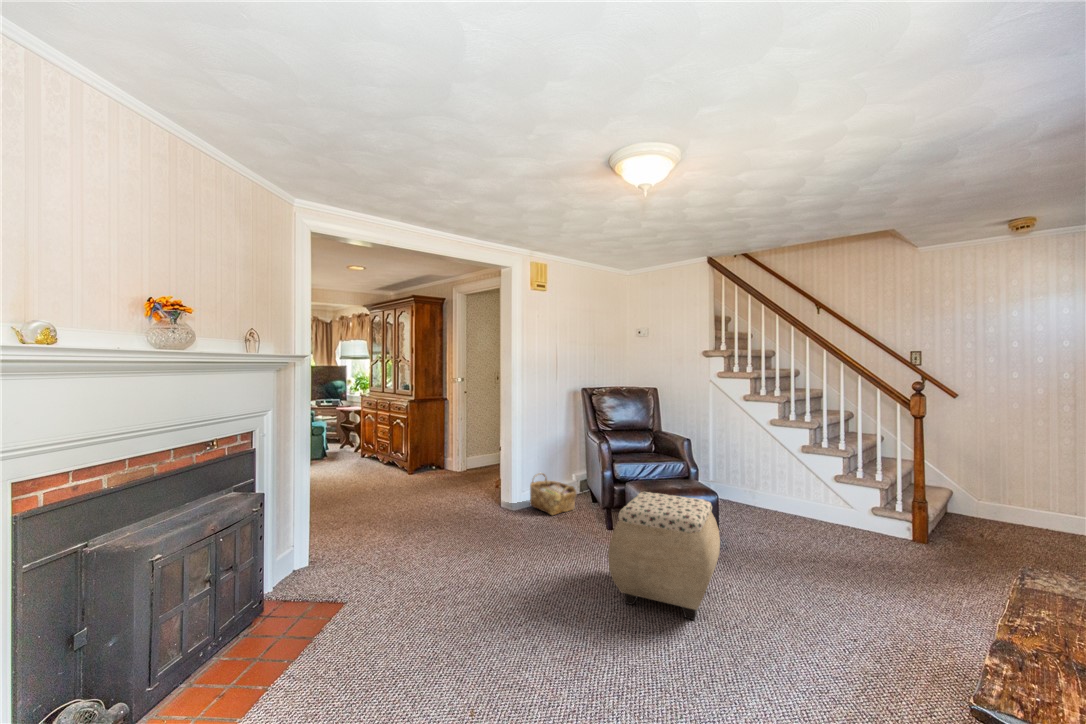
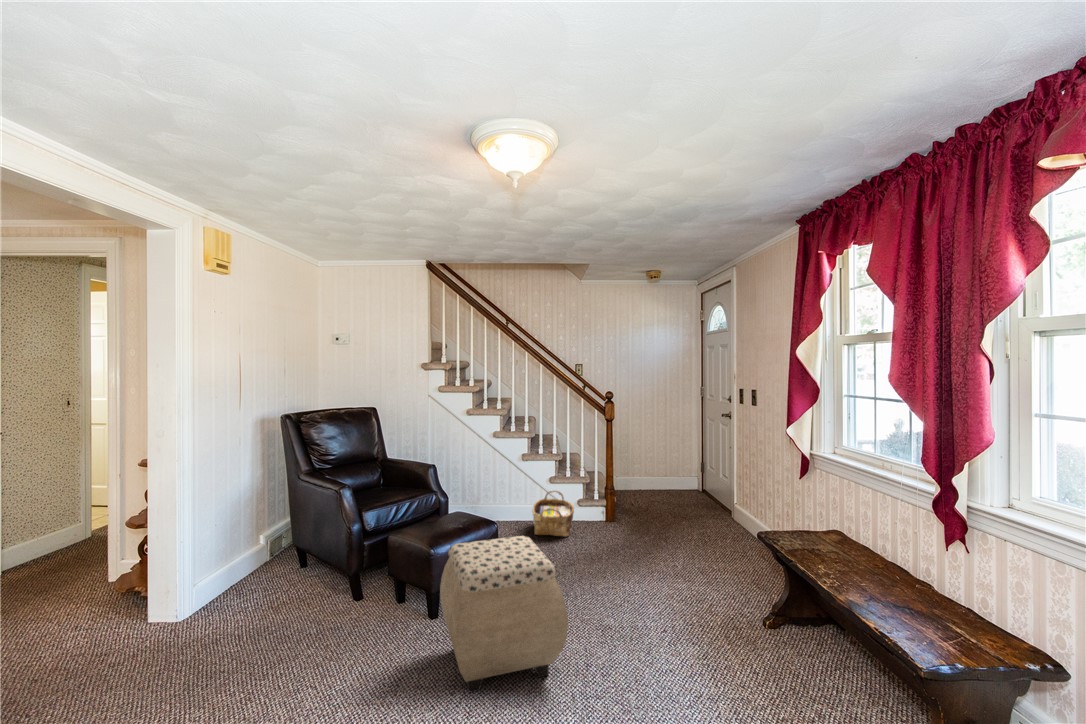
woven basket: present [530,473,577,515] -> present [532,491,574,537]

